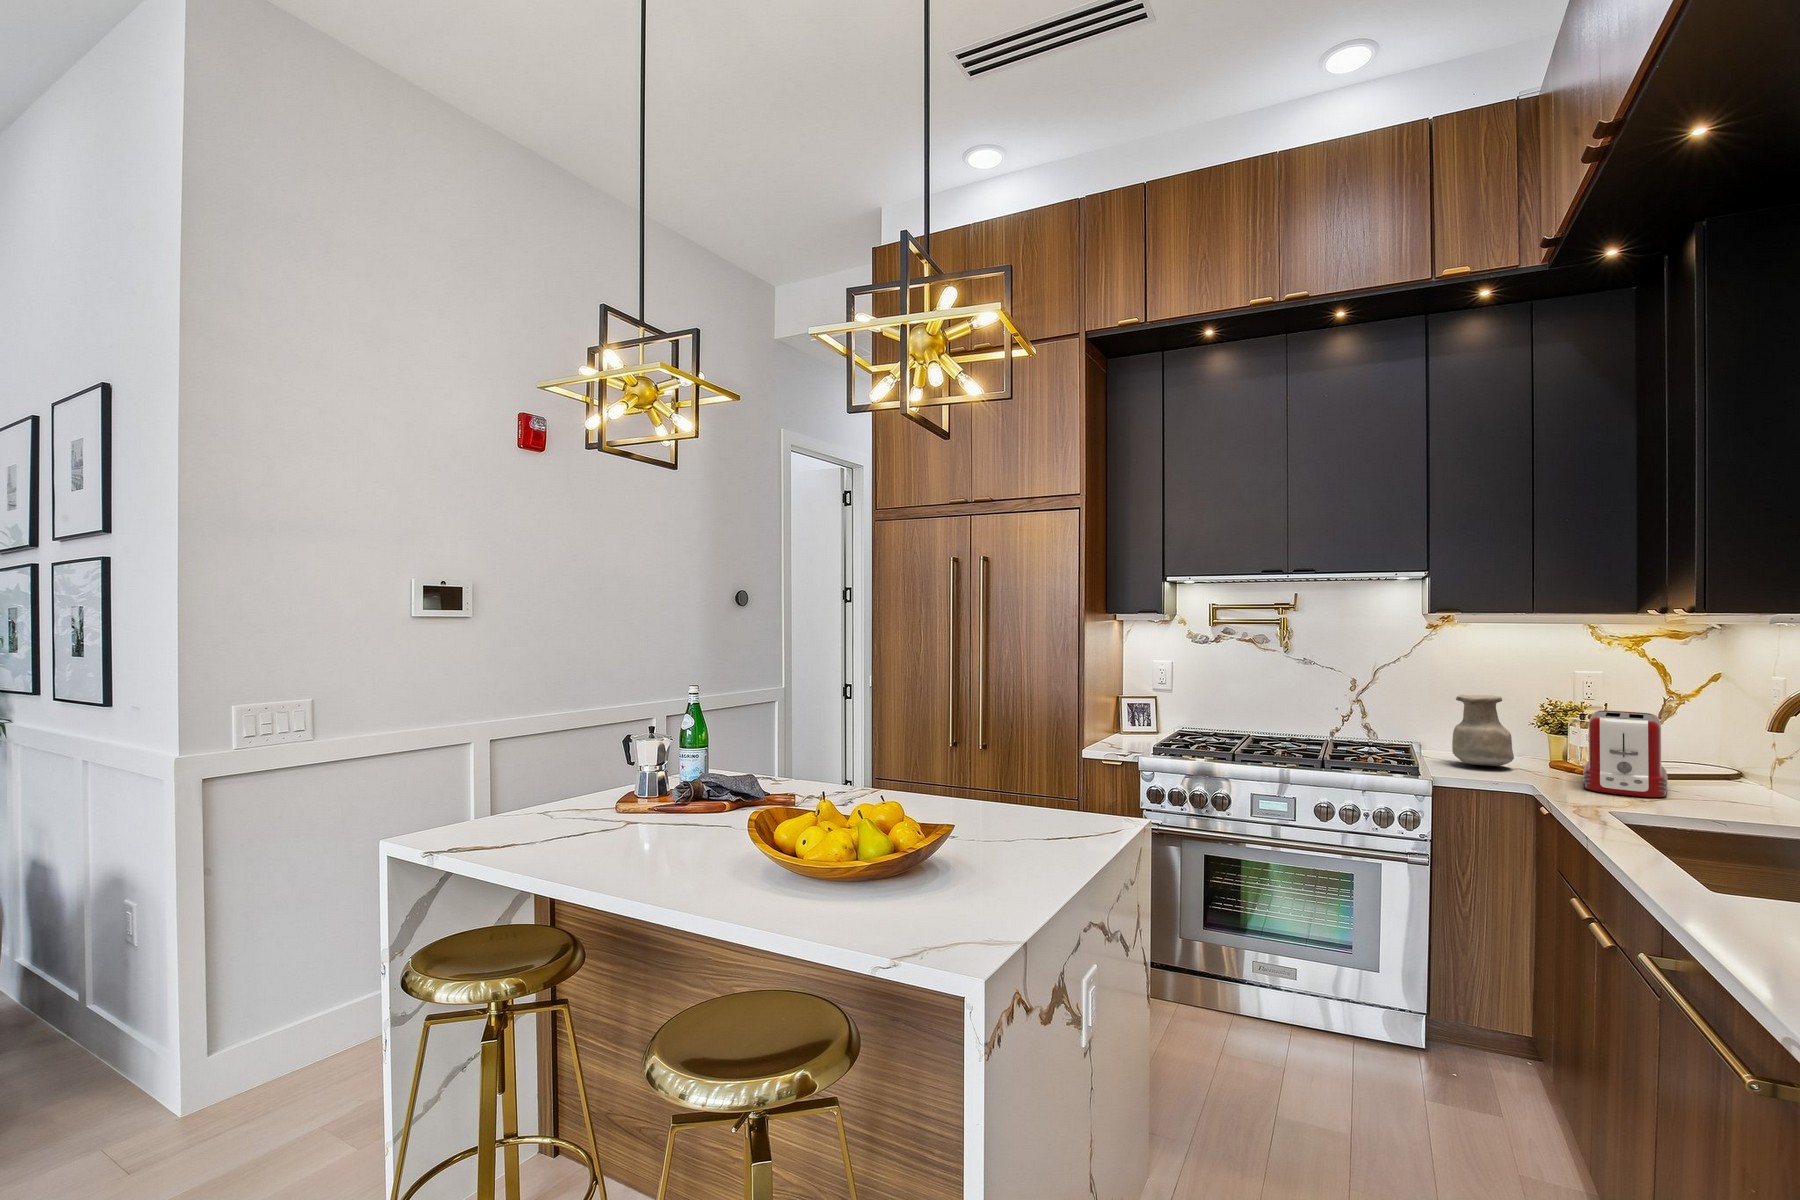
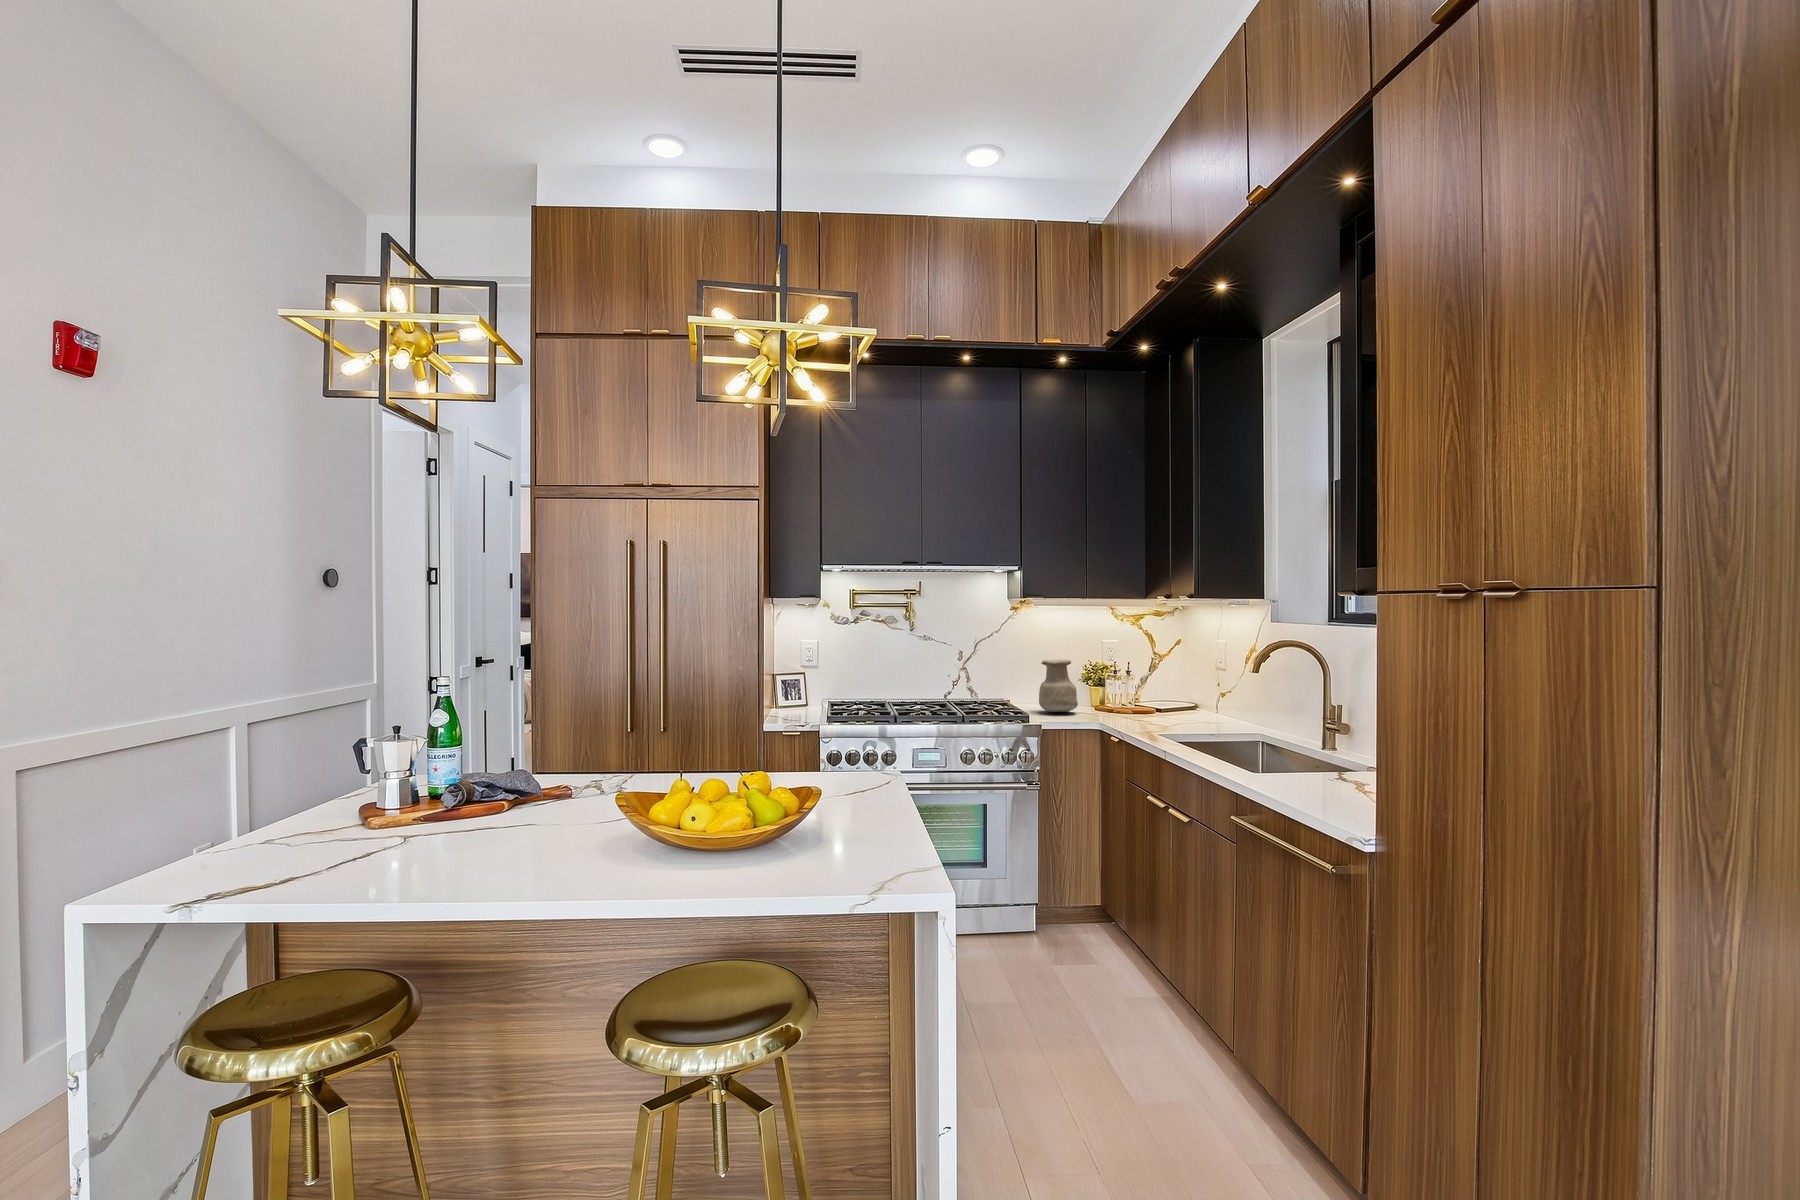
toaster: present [1583,710,1668,797] -> none [1121,667,1172,724]

